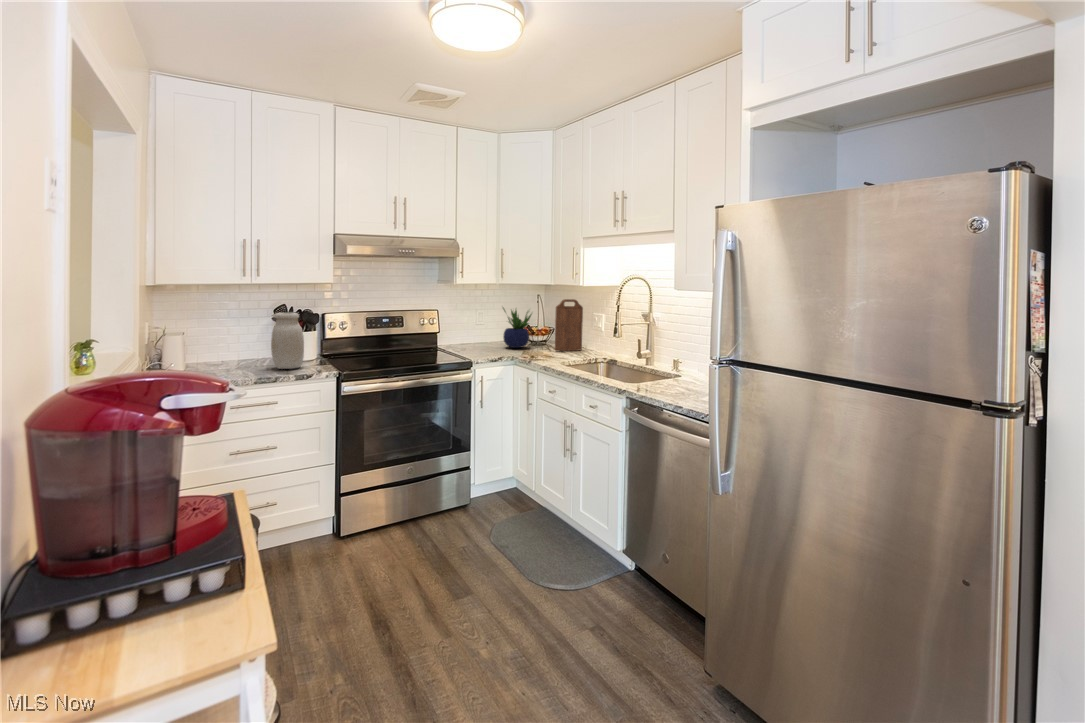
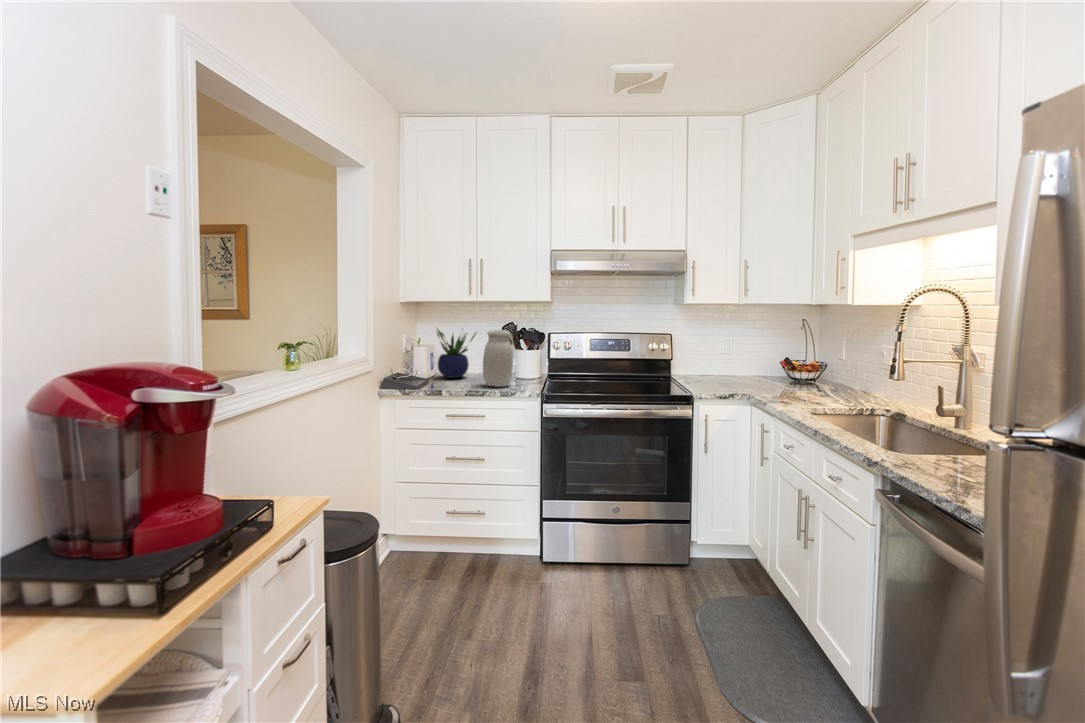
cutting board: present [555,299,583,351] -> none [817,325,866,395]
potted plant: present [503,308,532,348] -> present [437,329,476,378]

